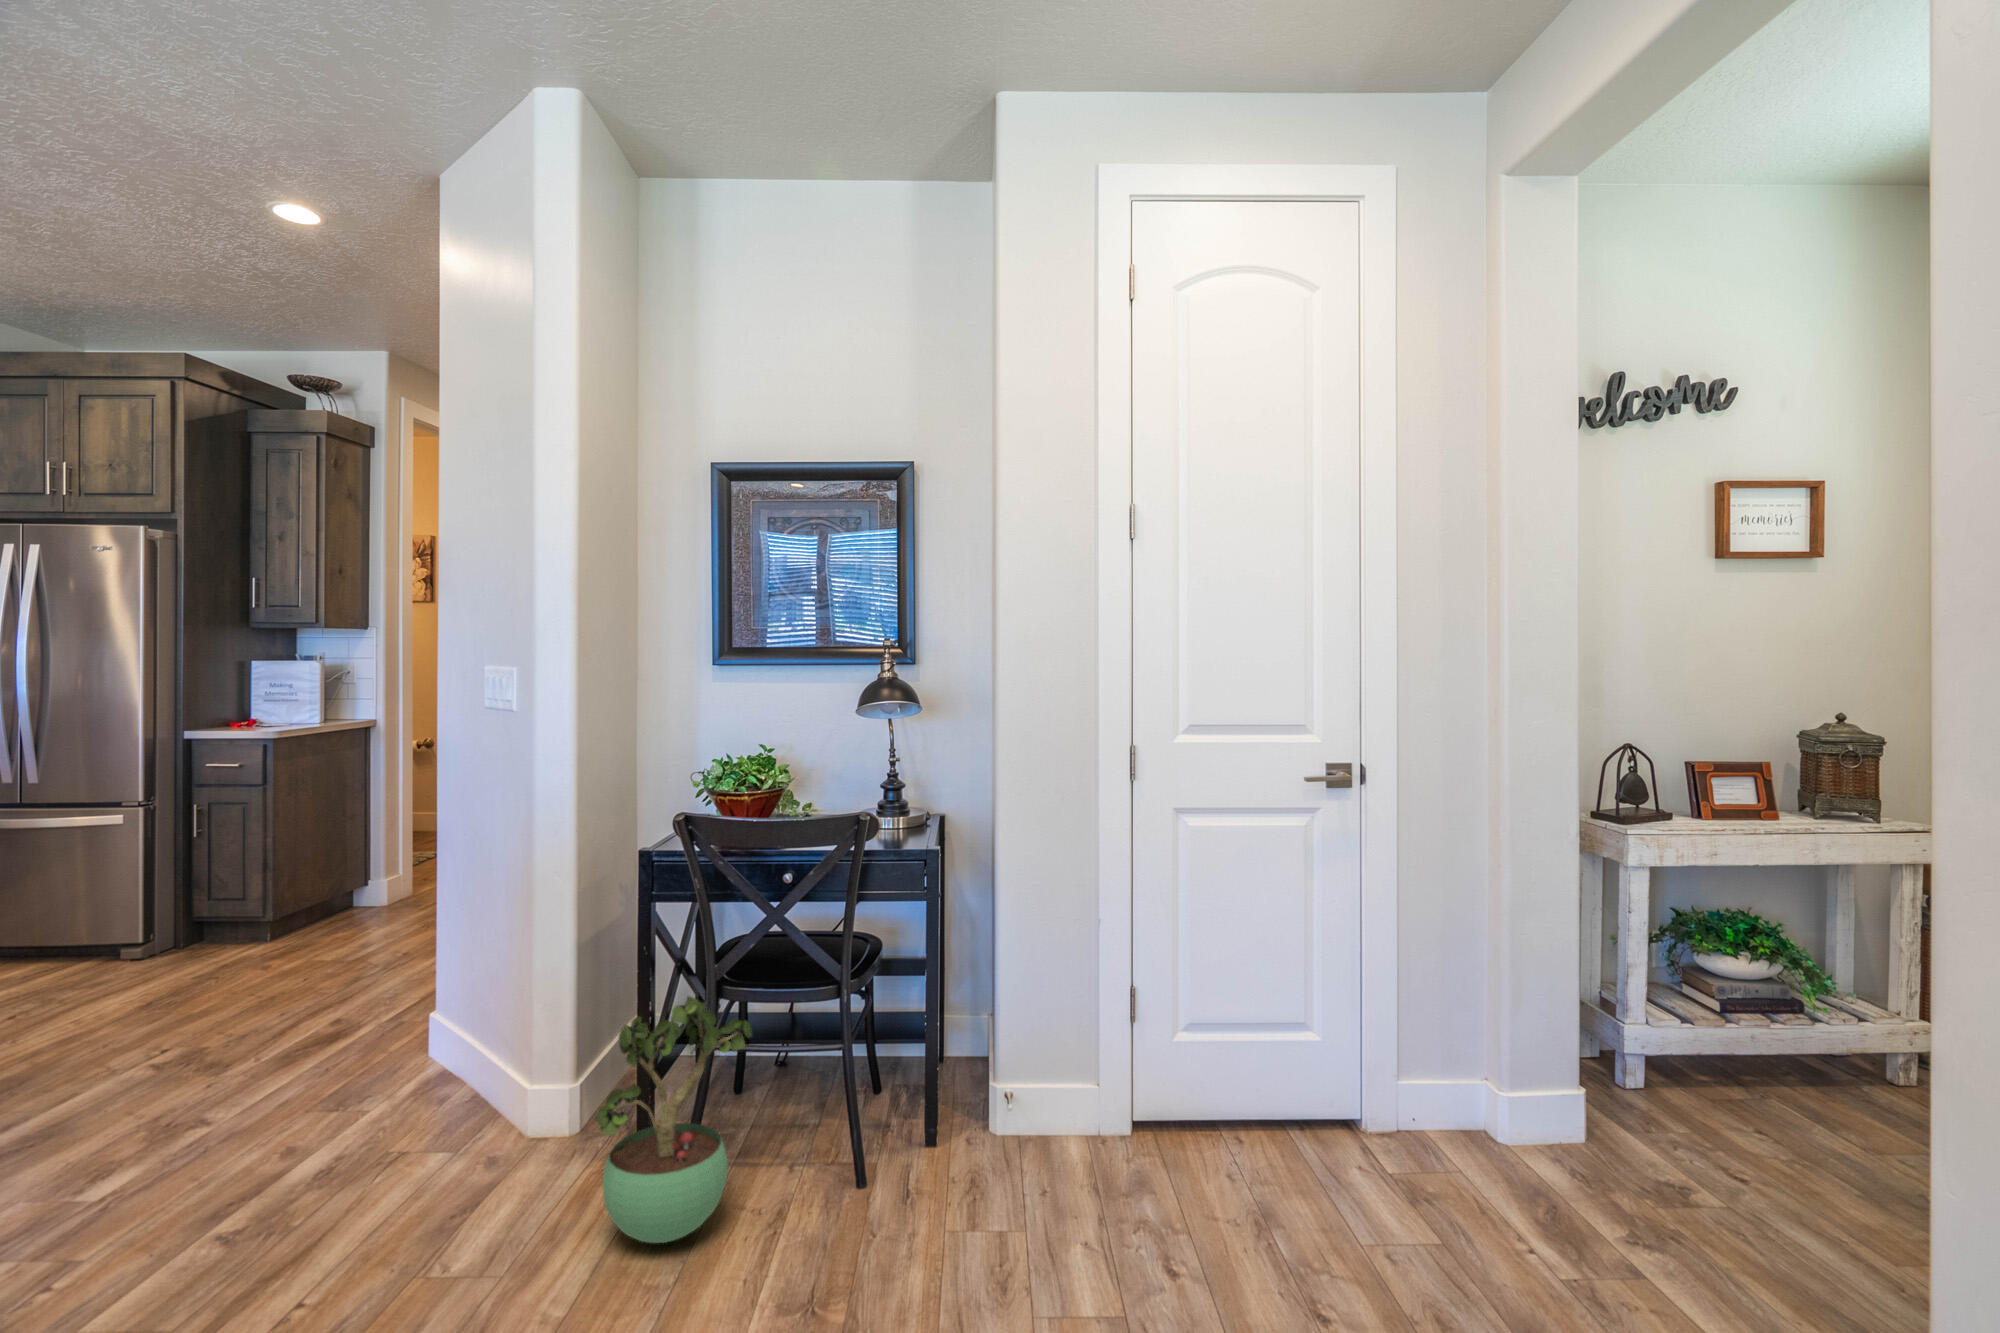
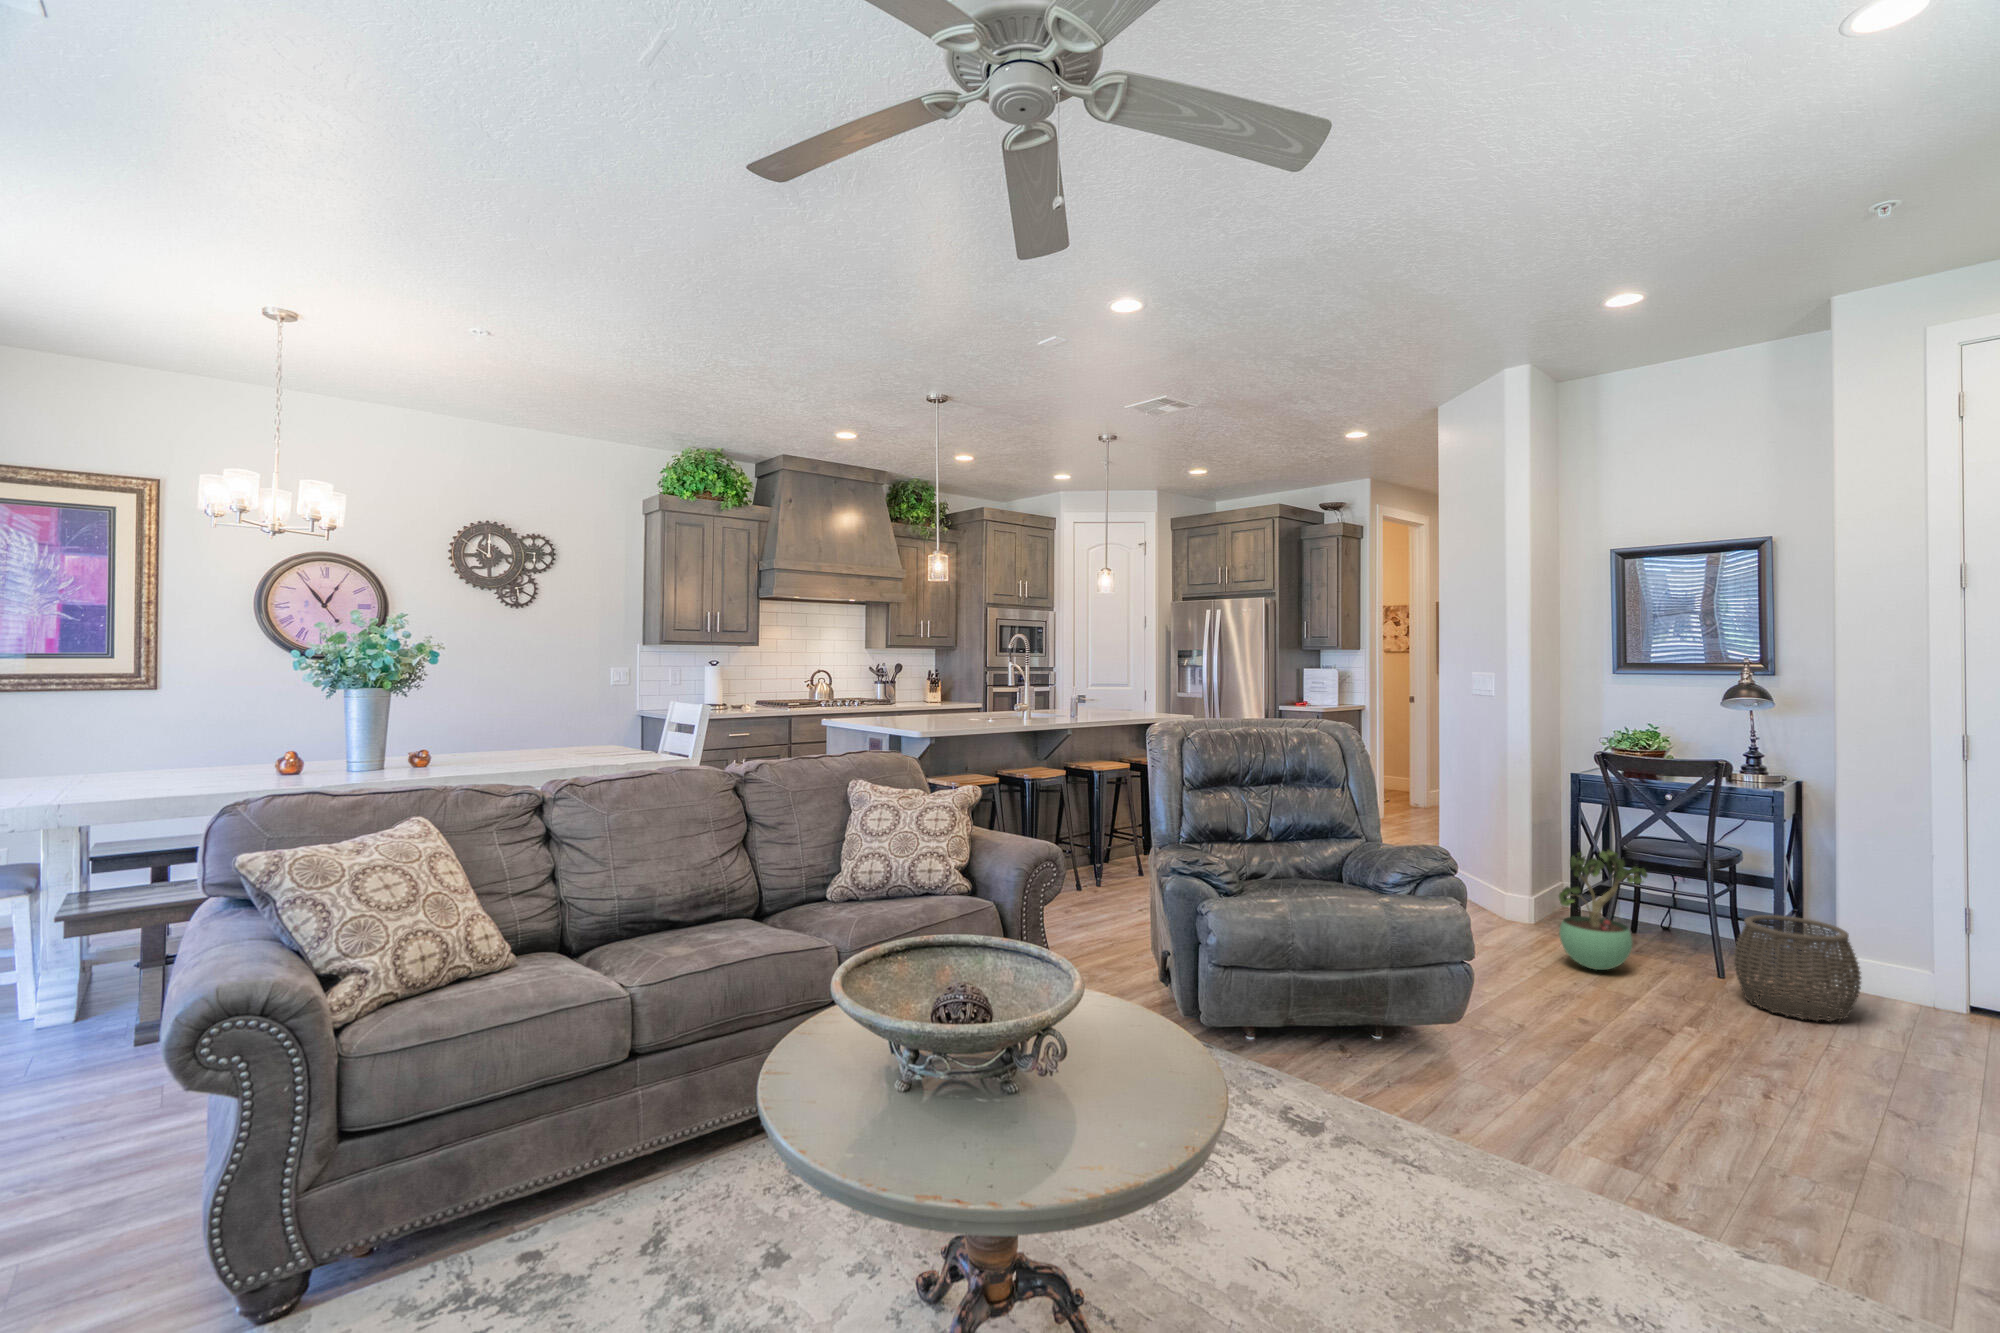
woven basket: none [877,1059,1043,1261] -> present [1733,915,1861,1022]

